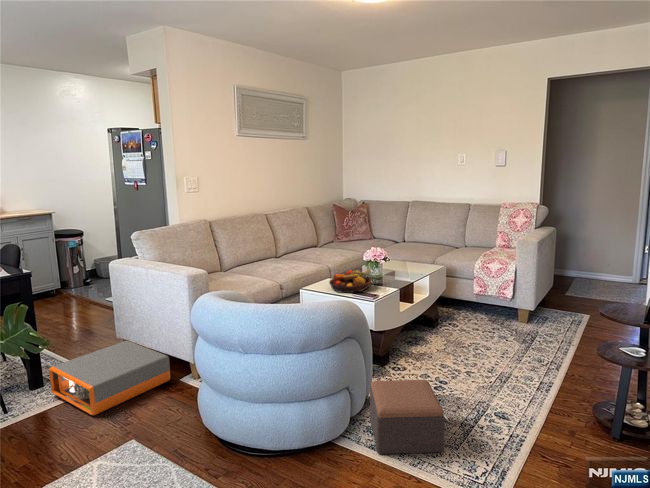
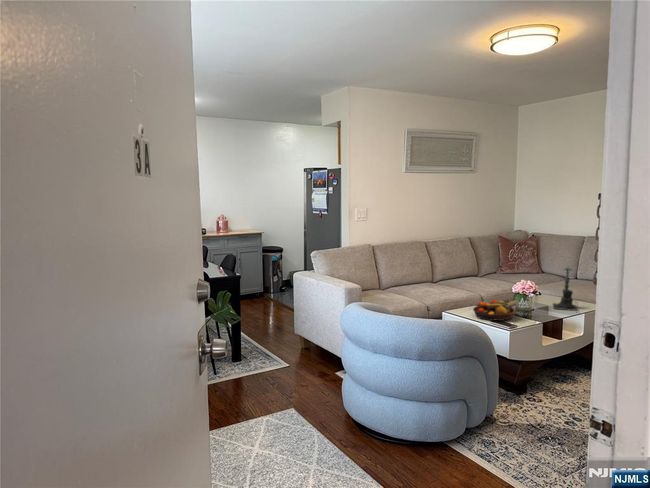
candle holder: none [397,226,422,273] -> present [553,268,578,311]
storage box: present [49,341,170,415] -> none [245,337,329,388]
footstool: present [370,380,445,454] -> none [484,400,552,475]

